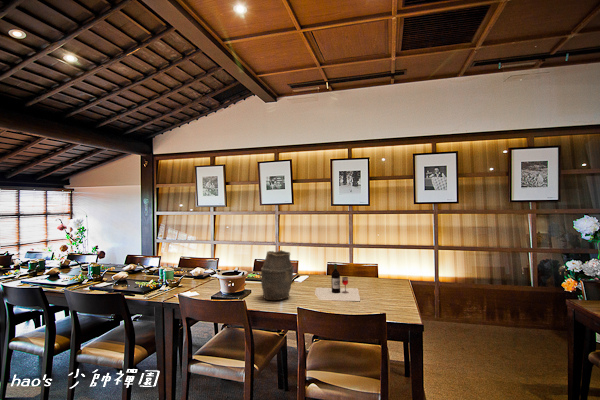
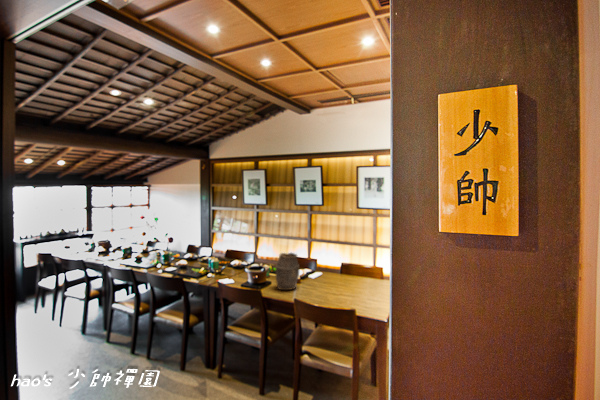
wine bottle: present [315,264,360,301] -> none [313,265,354,295]

